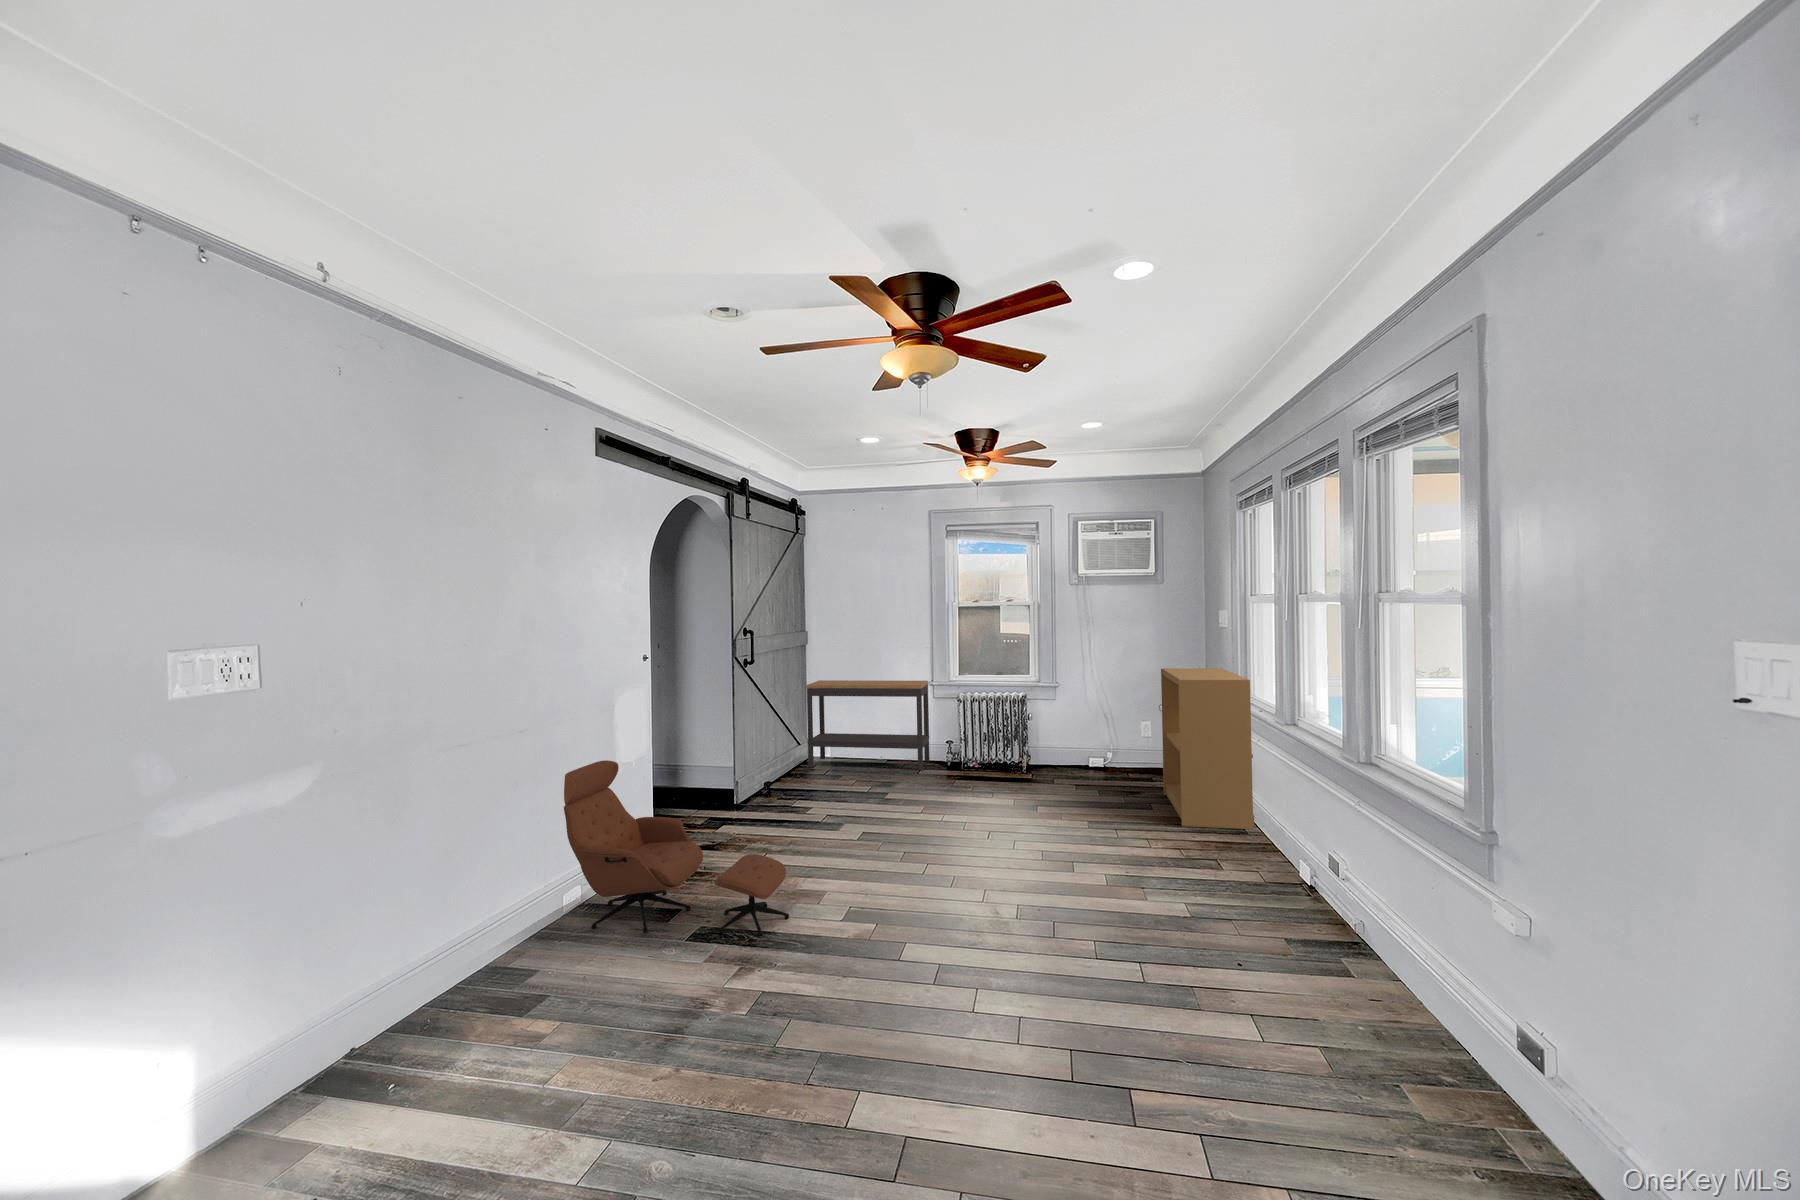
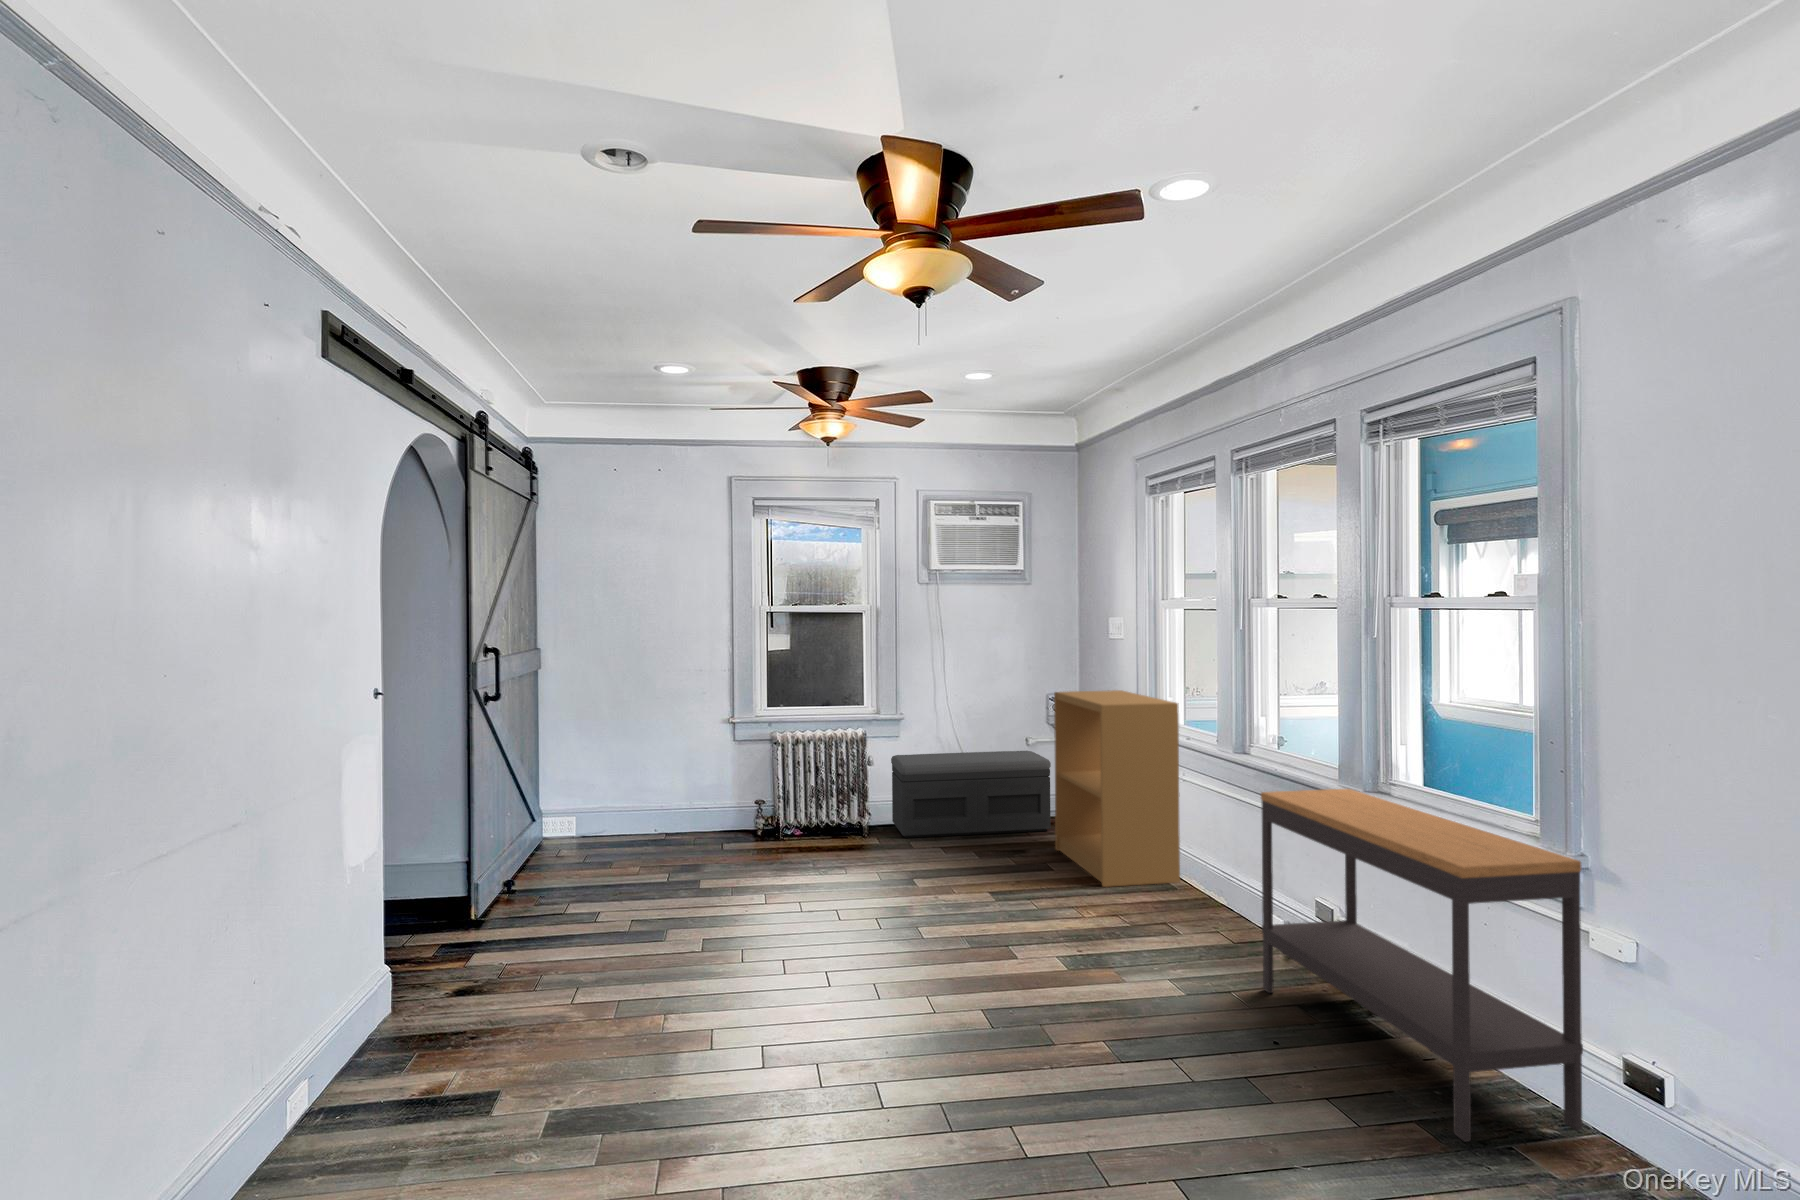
console table: present [806,680,930,770] -> present [1261,789,1583,1142]
storage bench: none [1046,714,1171,779] -> present [891,751,1051,838]
lounge chair: present [564,760,789,936] -> none [292,865,683,1154]

